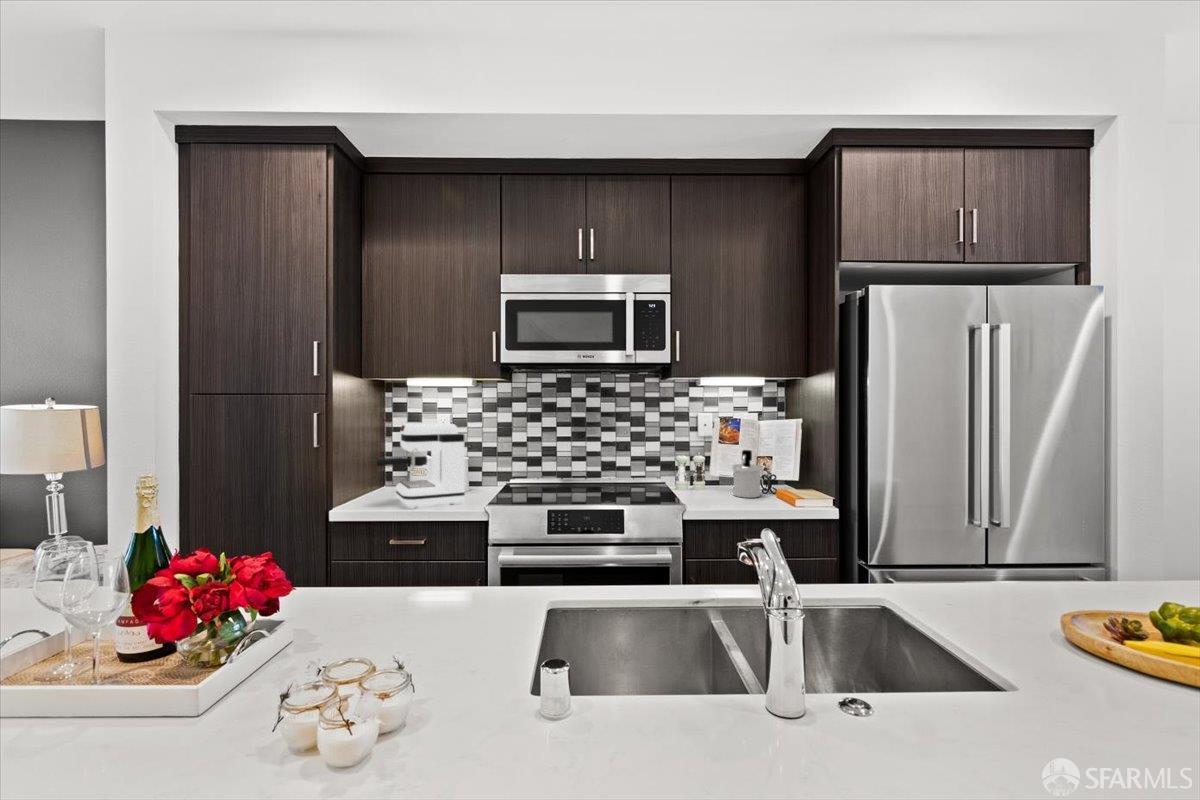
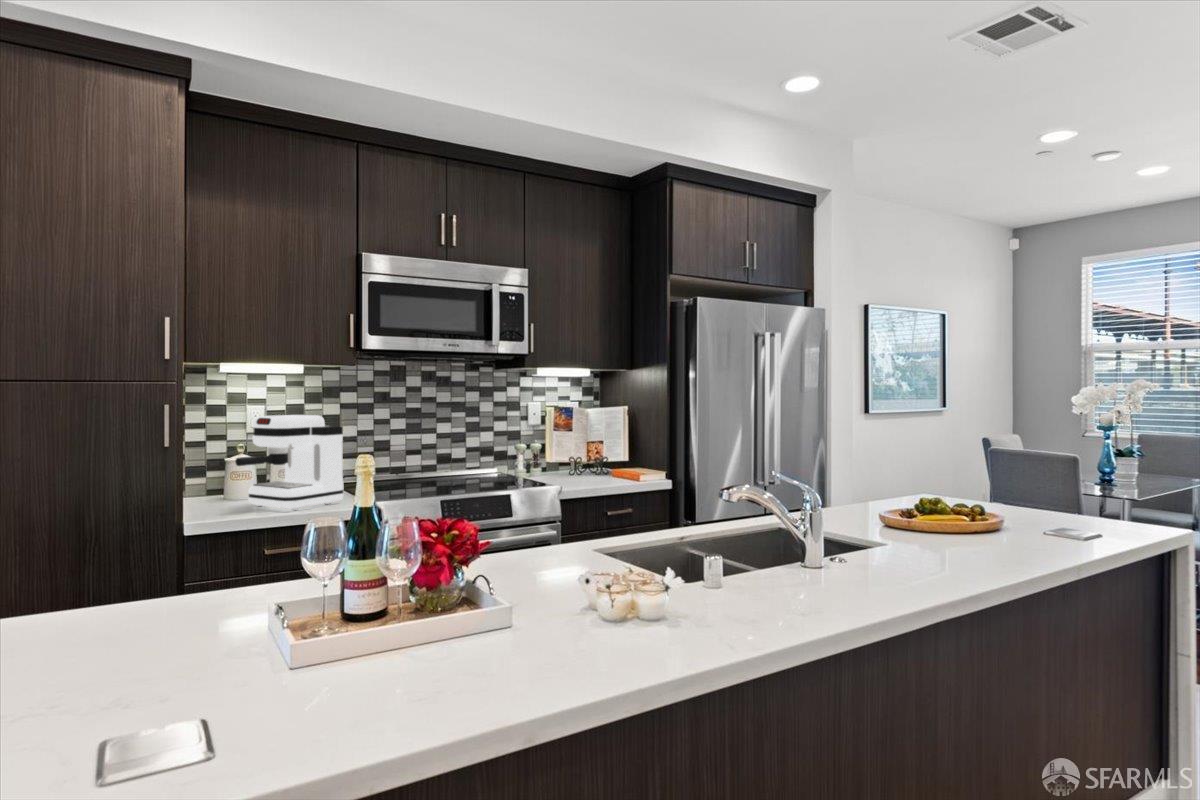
soap dispenser: present [733,450,761,498] -> none [577,435,602,478]

